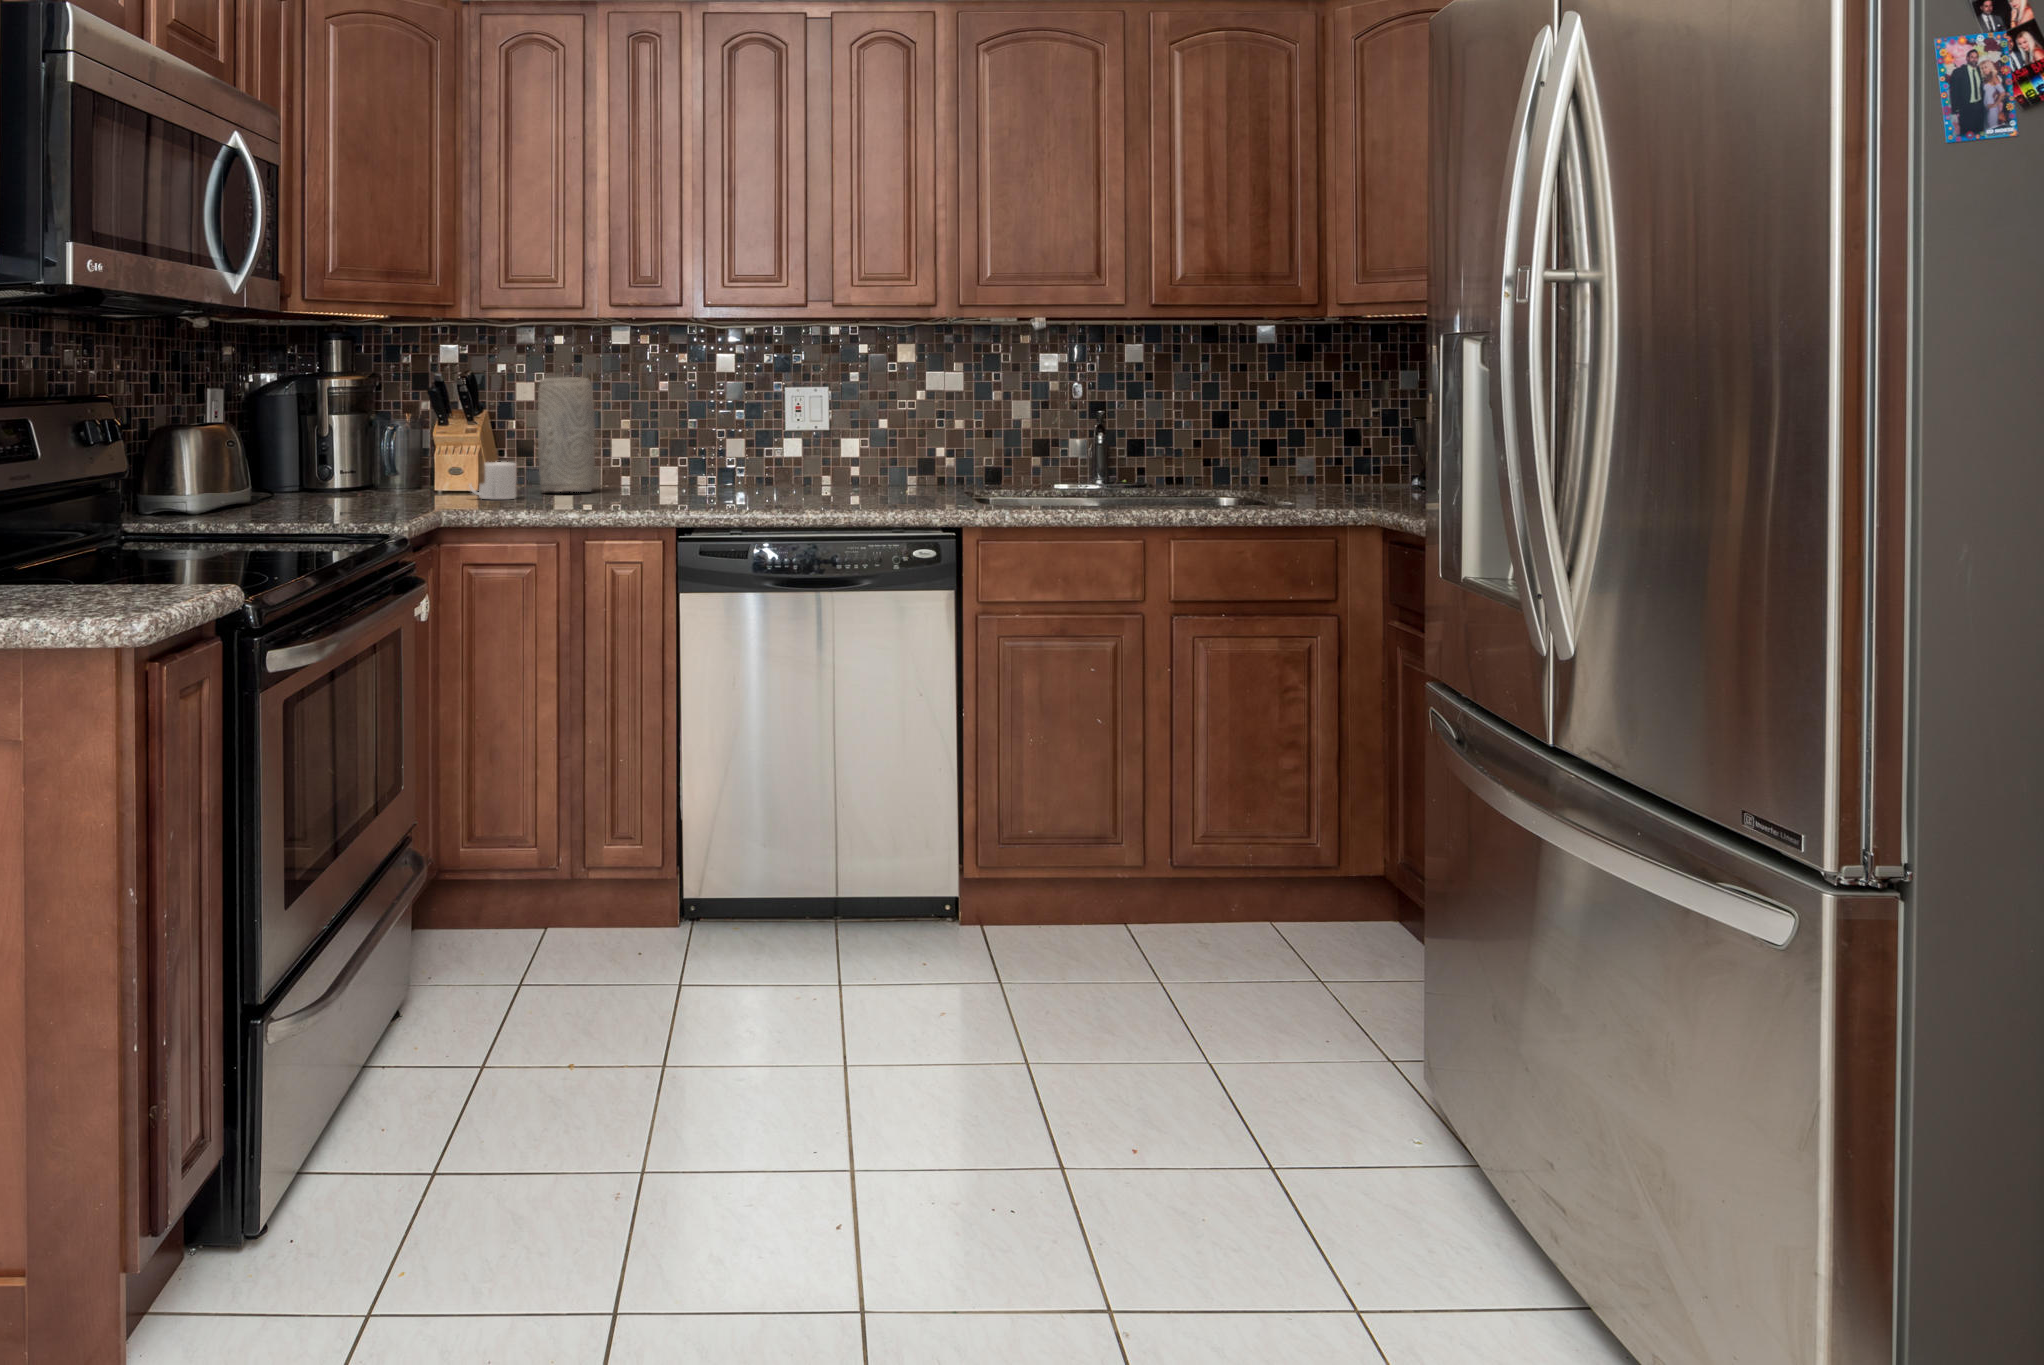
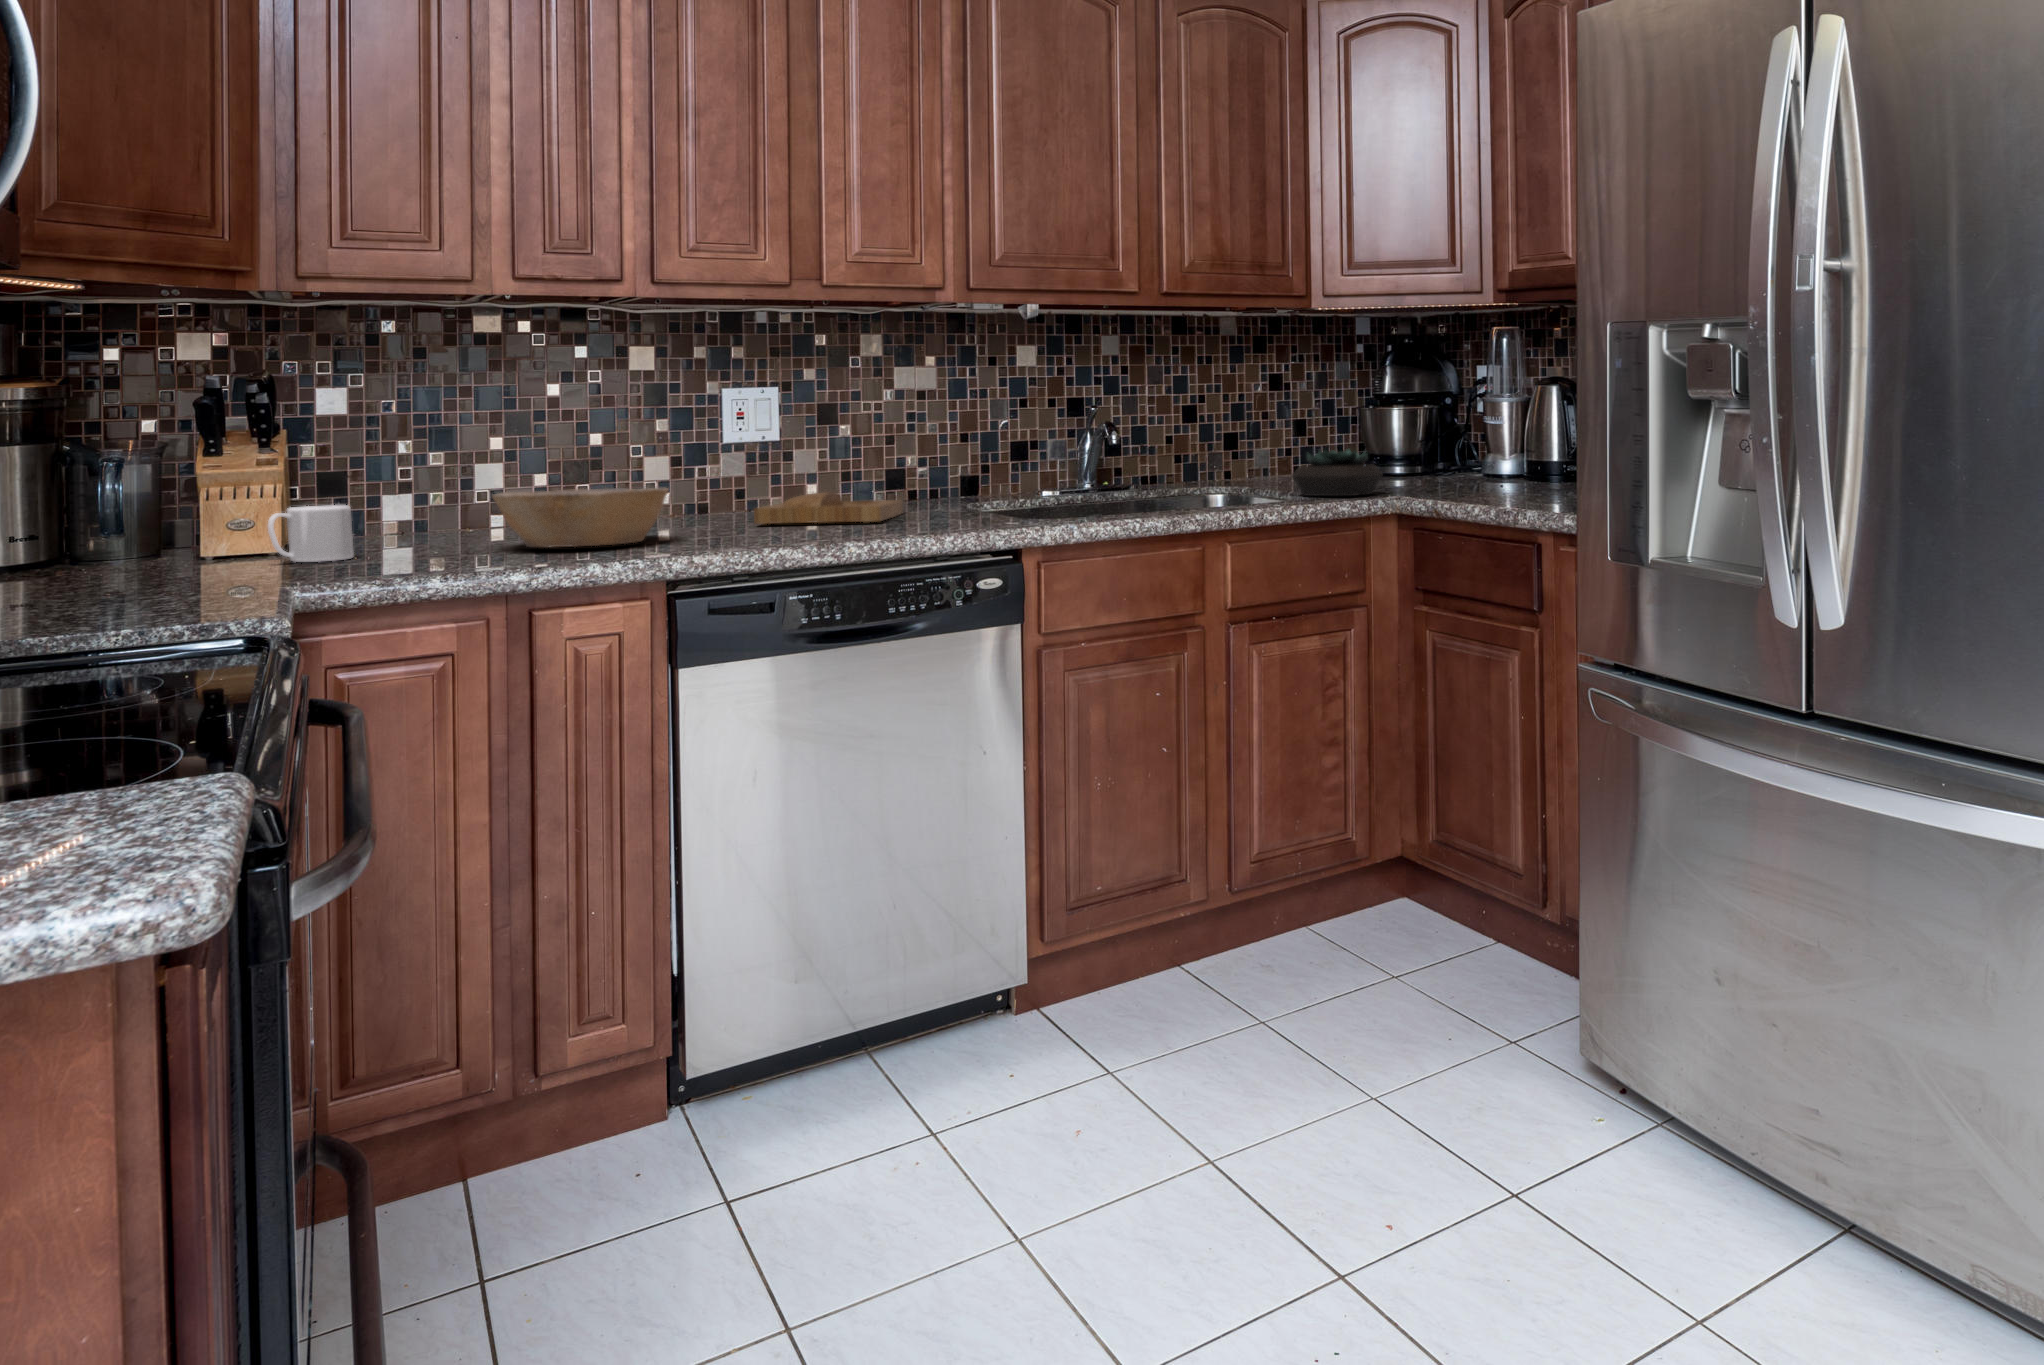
vase: present [538,377,595,492] -> none [355,378,453,543]
succulent plant: none [1282,456,1380,503] -> present [1292,449,1383,496]
bowl: none [593,459,712,501] -> present [492,488,668,548]
tray: none [789,473,920,498] -> present [754,492,903,524]

